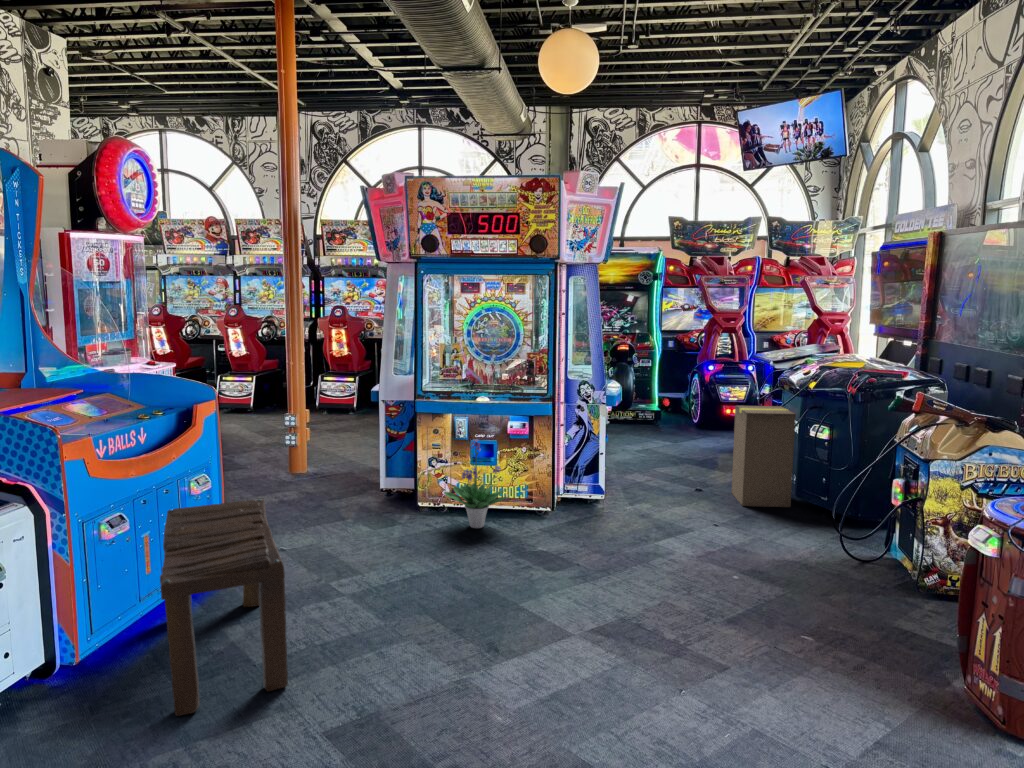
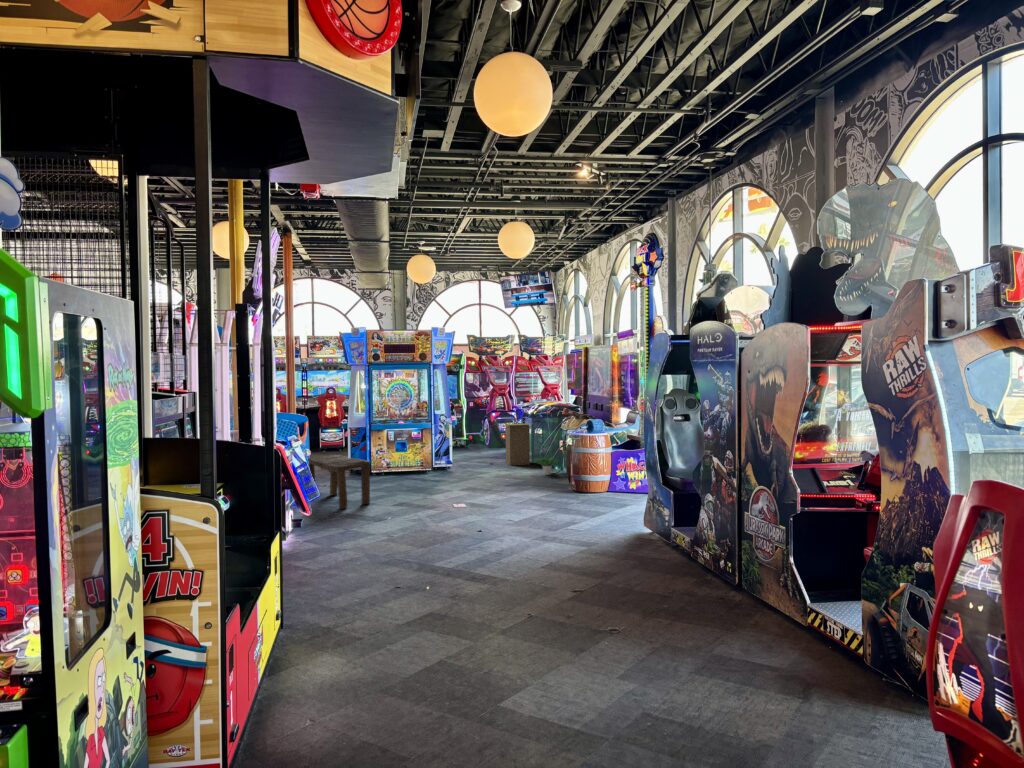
potted plant: present [444,439,507,528] -> present [534,438,559,475]

